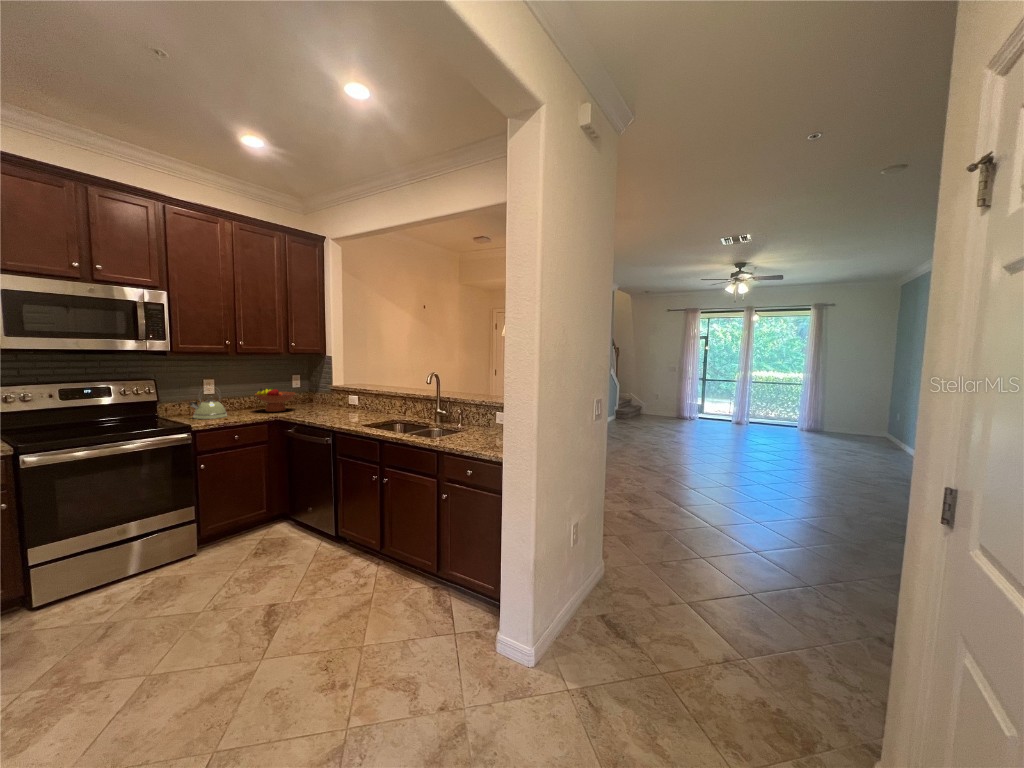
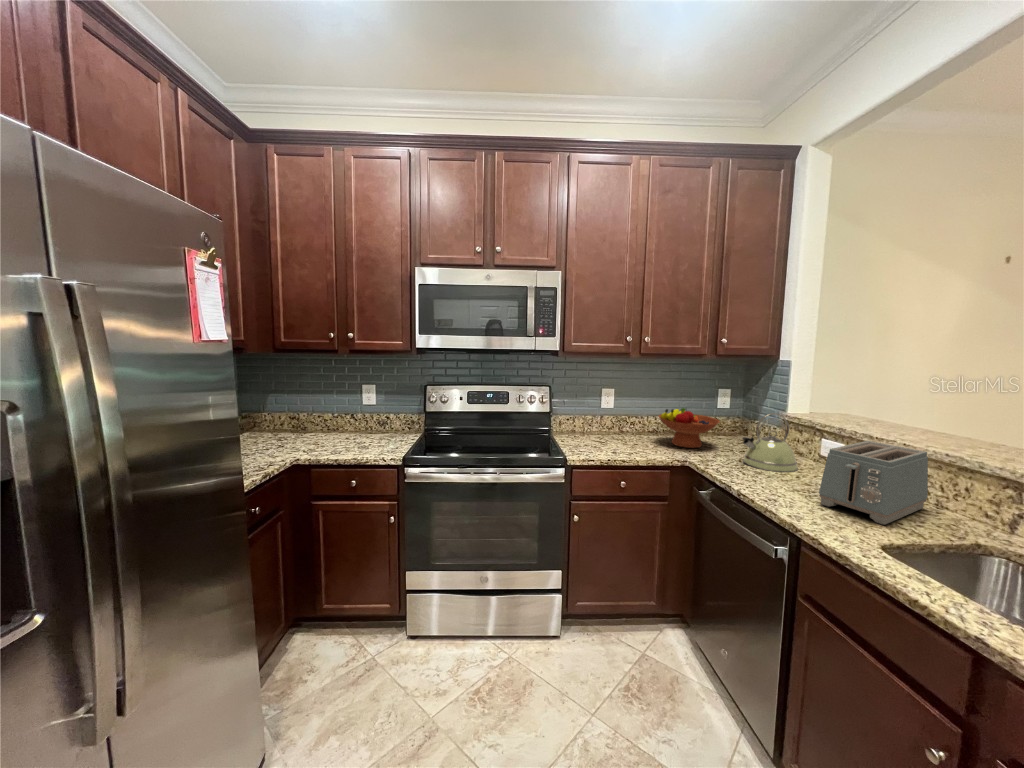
kettle: present [190,386,227,419] -> present [743,413,798,472]
toaster: none [345,391,383,420] -> present [819,441,928,525]

